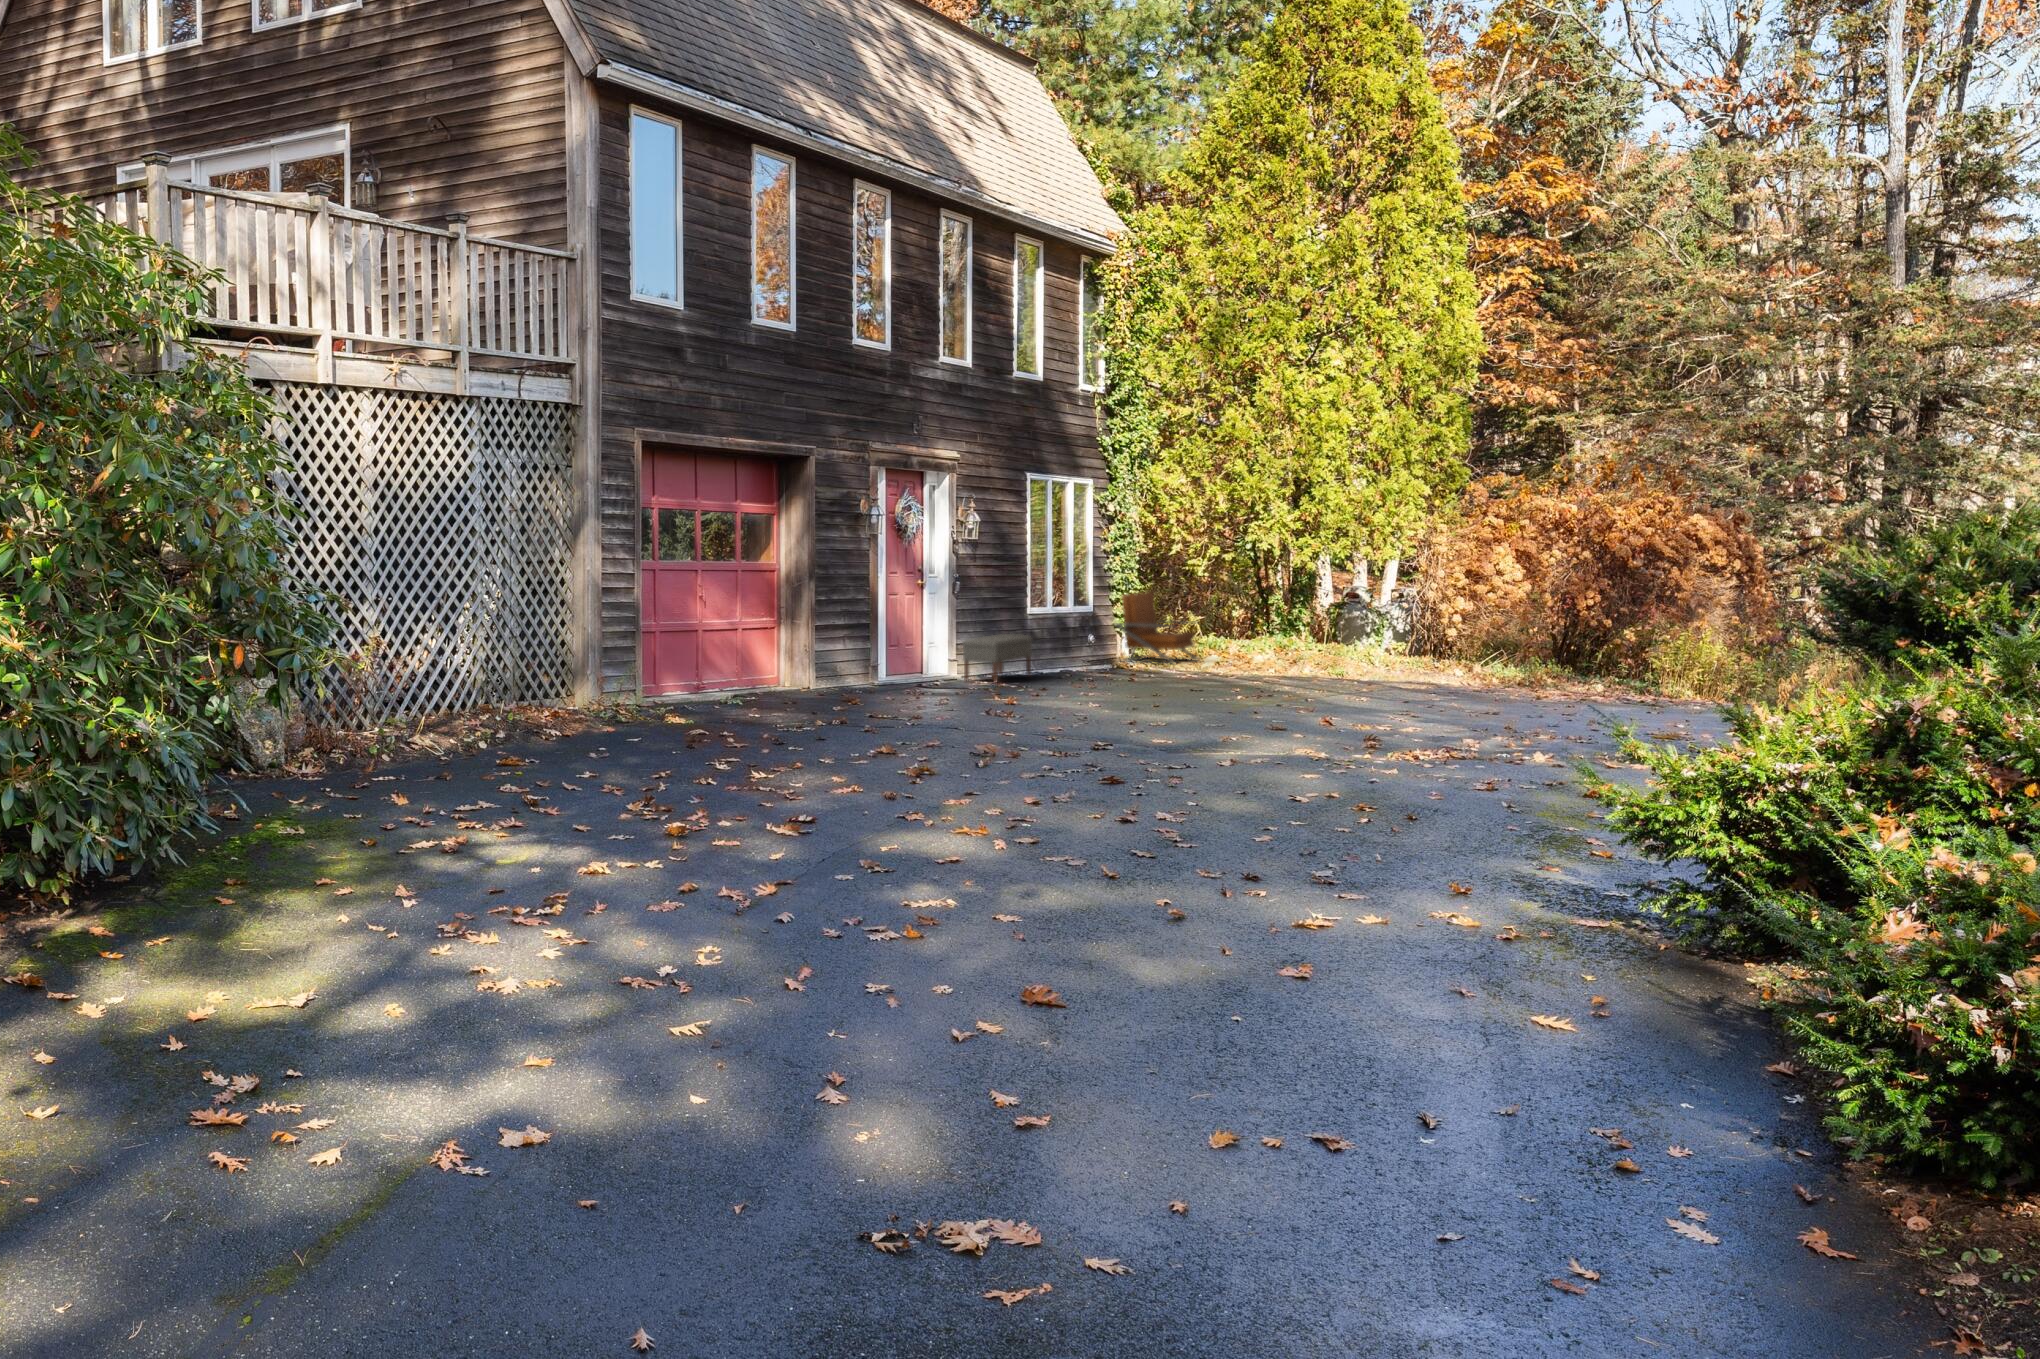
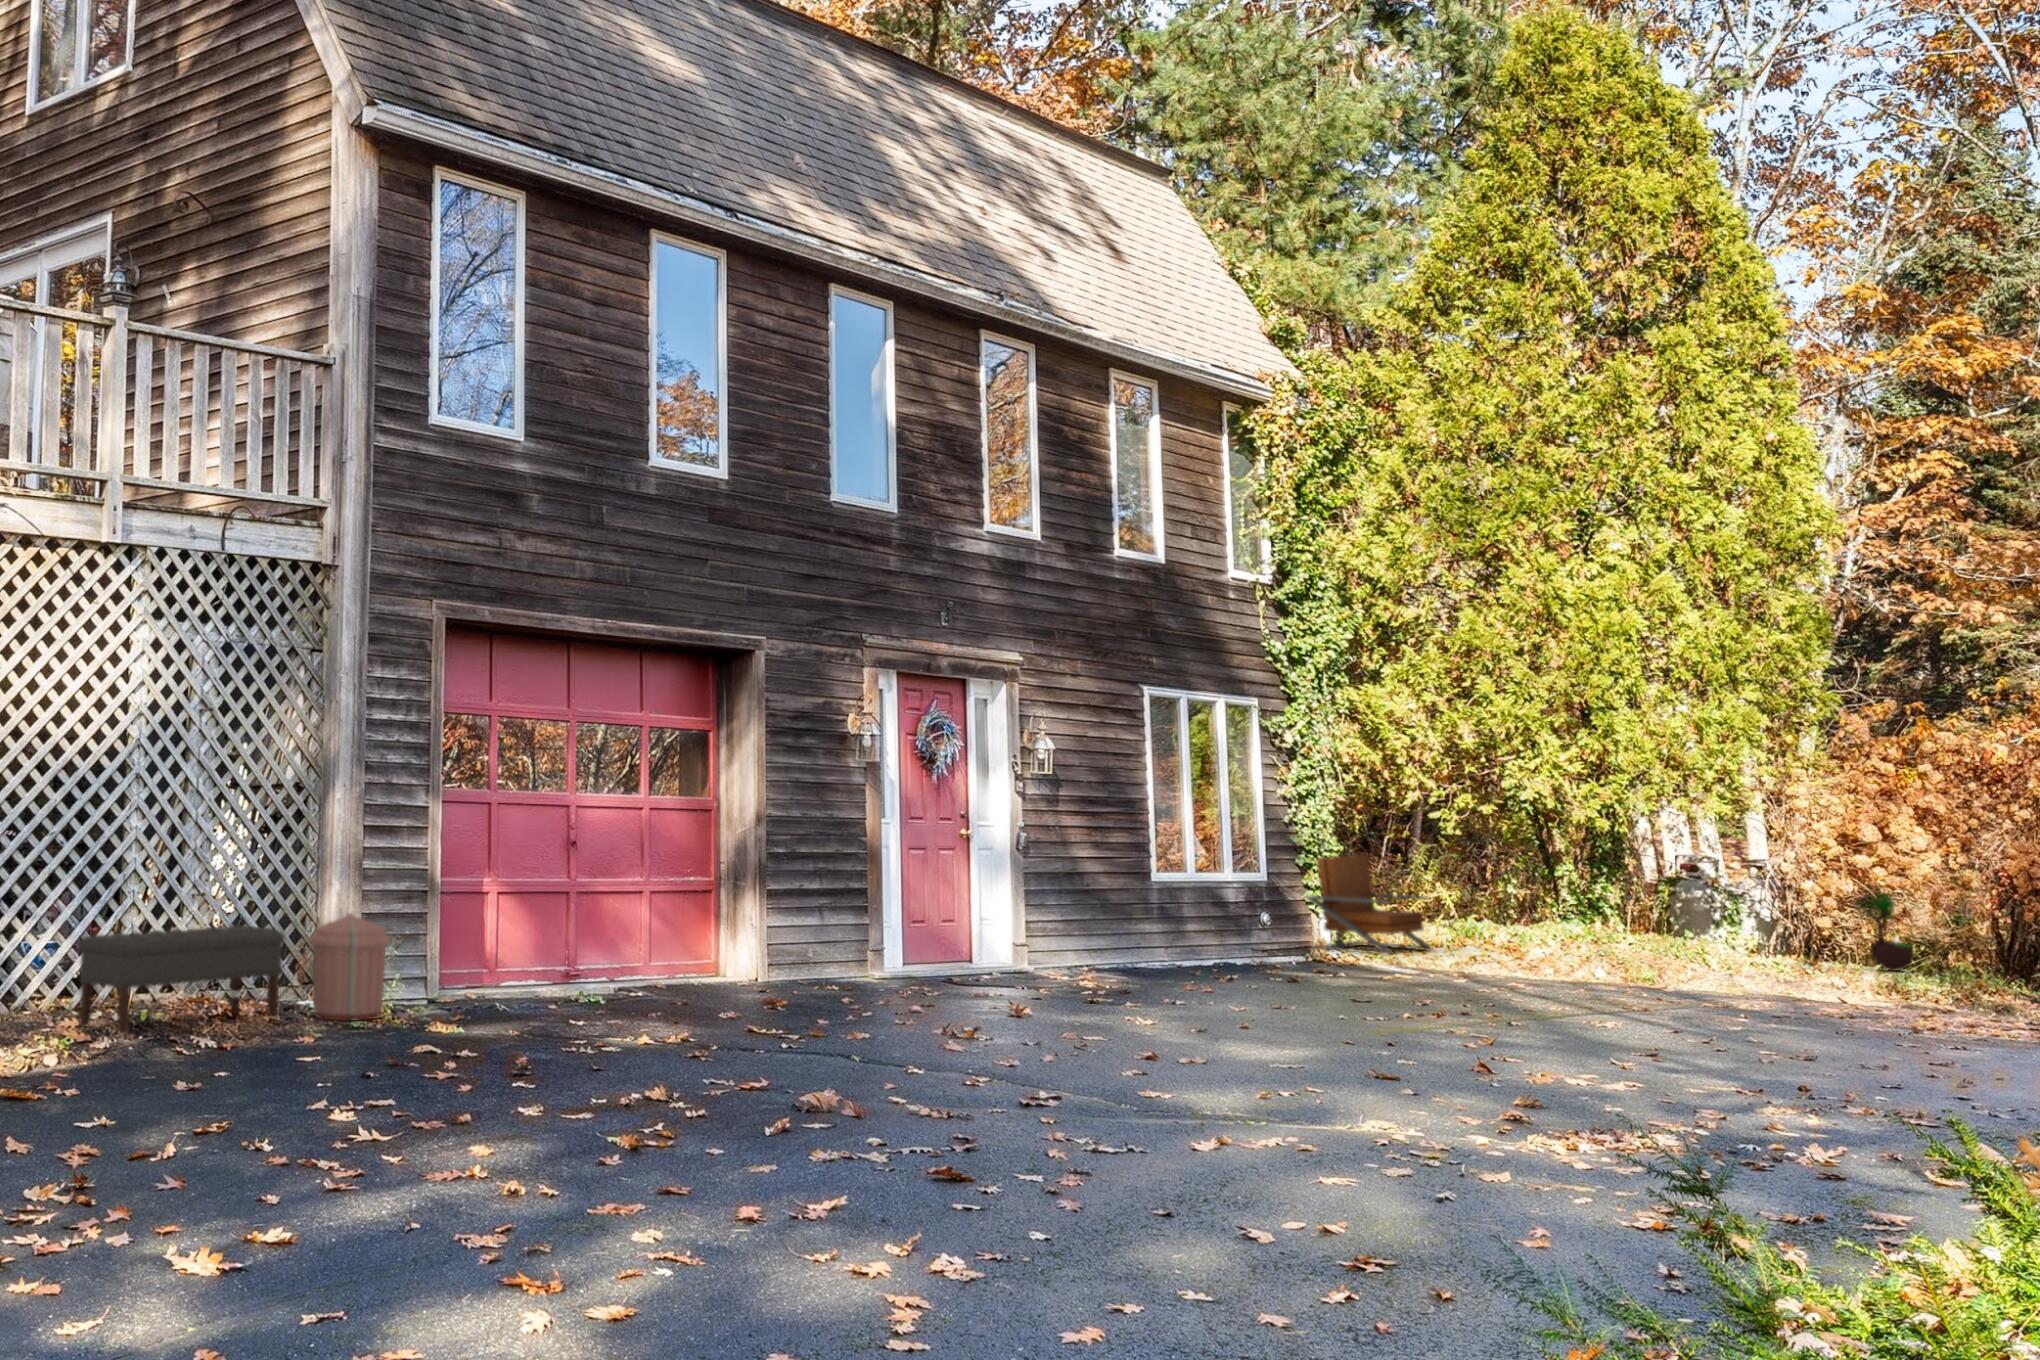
potted tree: none [1485,604,1530,667] -> present [1852,889,1914,971]
bench: present [962,634,1032,682] -> present [79,925,284,1034]
trash can: none [589,654,646,728] -> present [309,913,390,1021]

